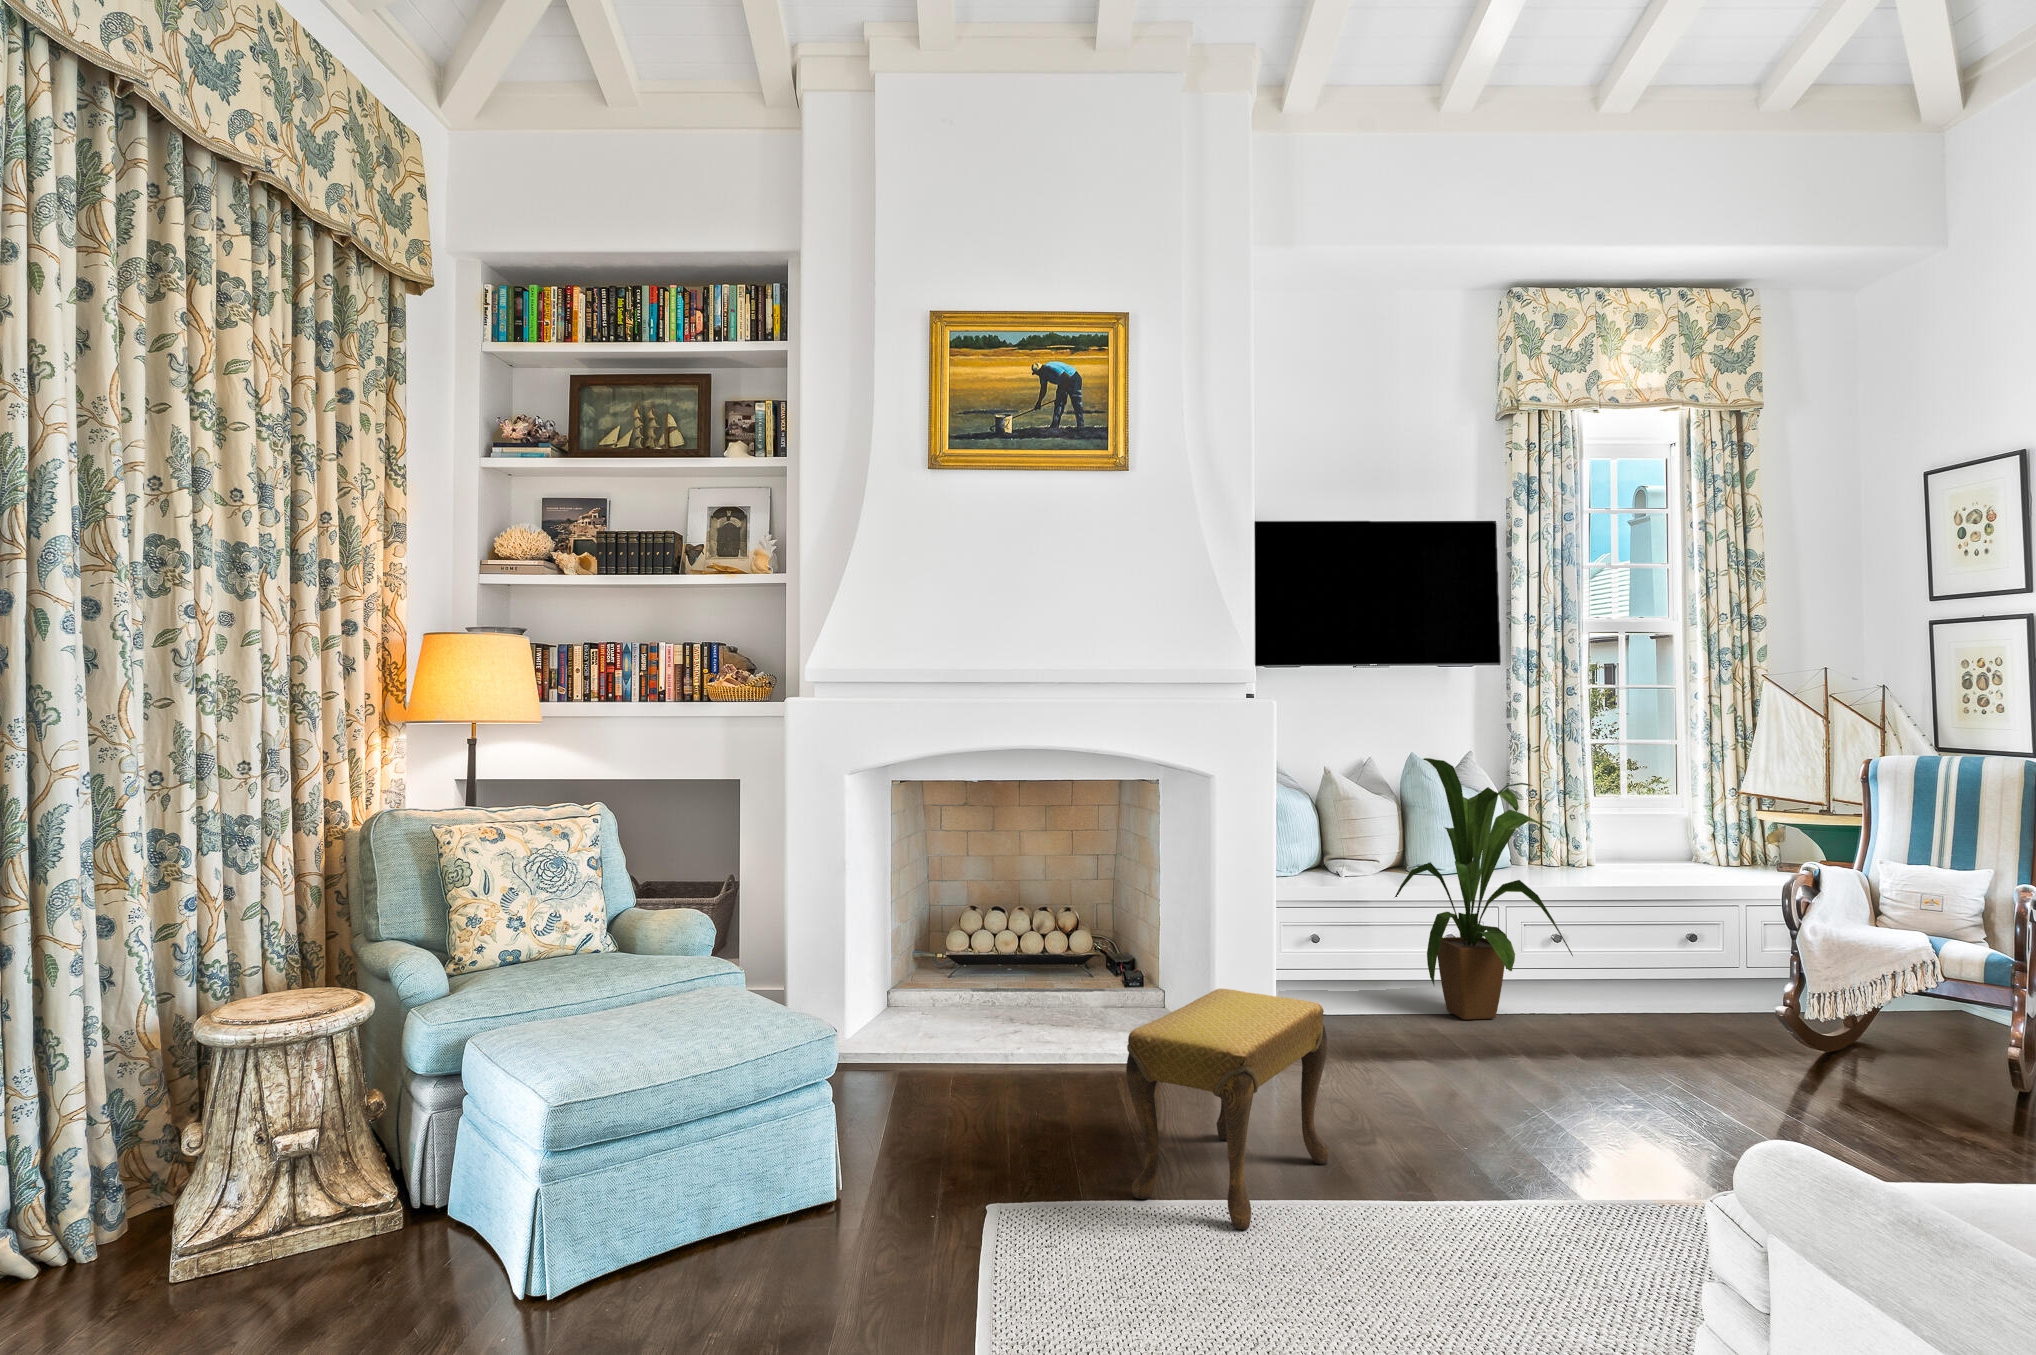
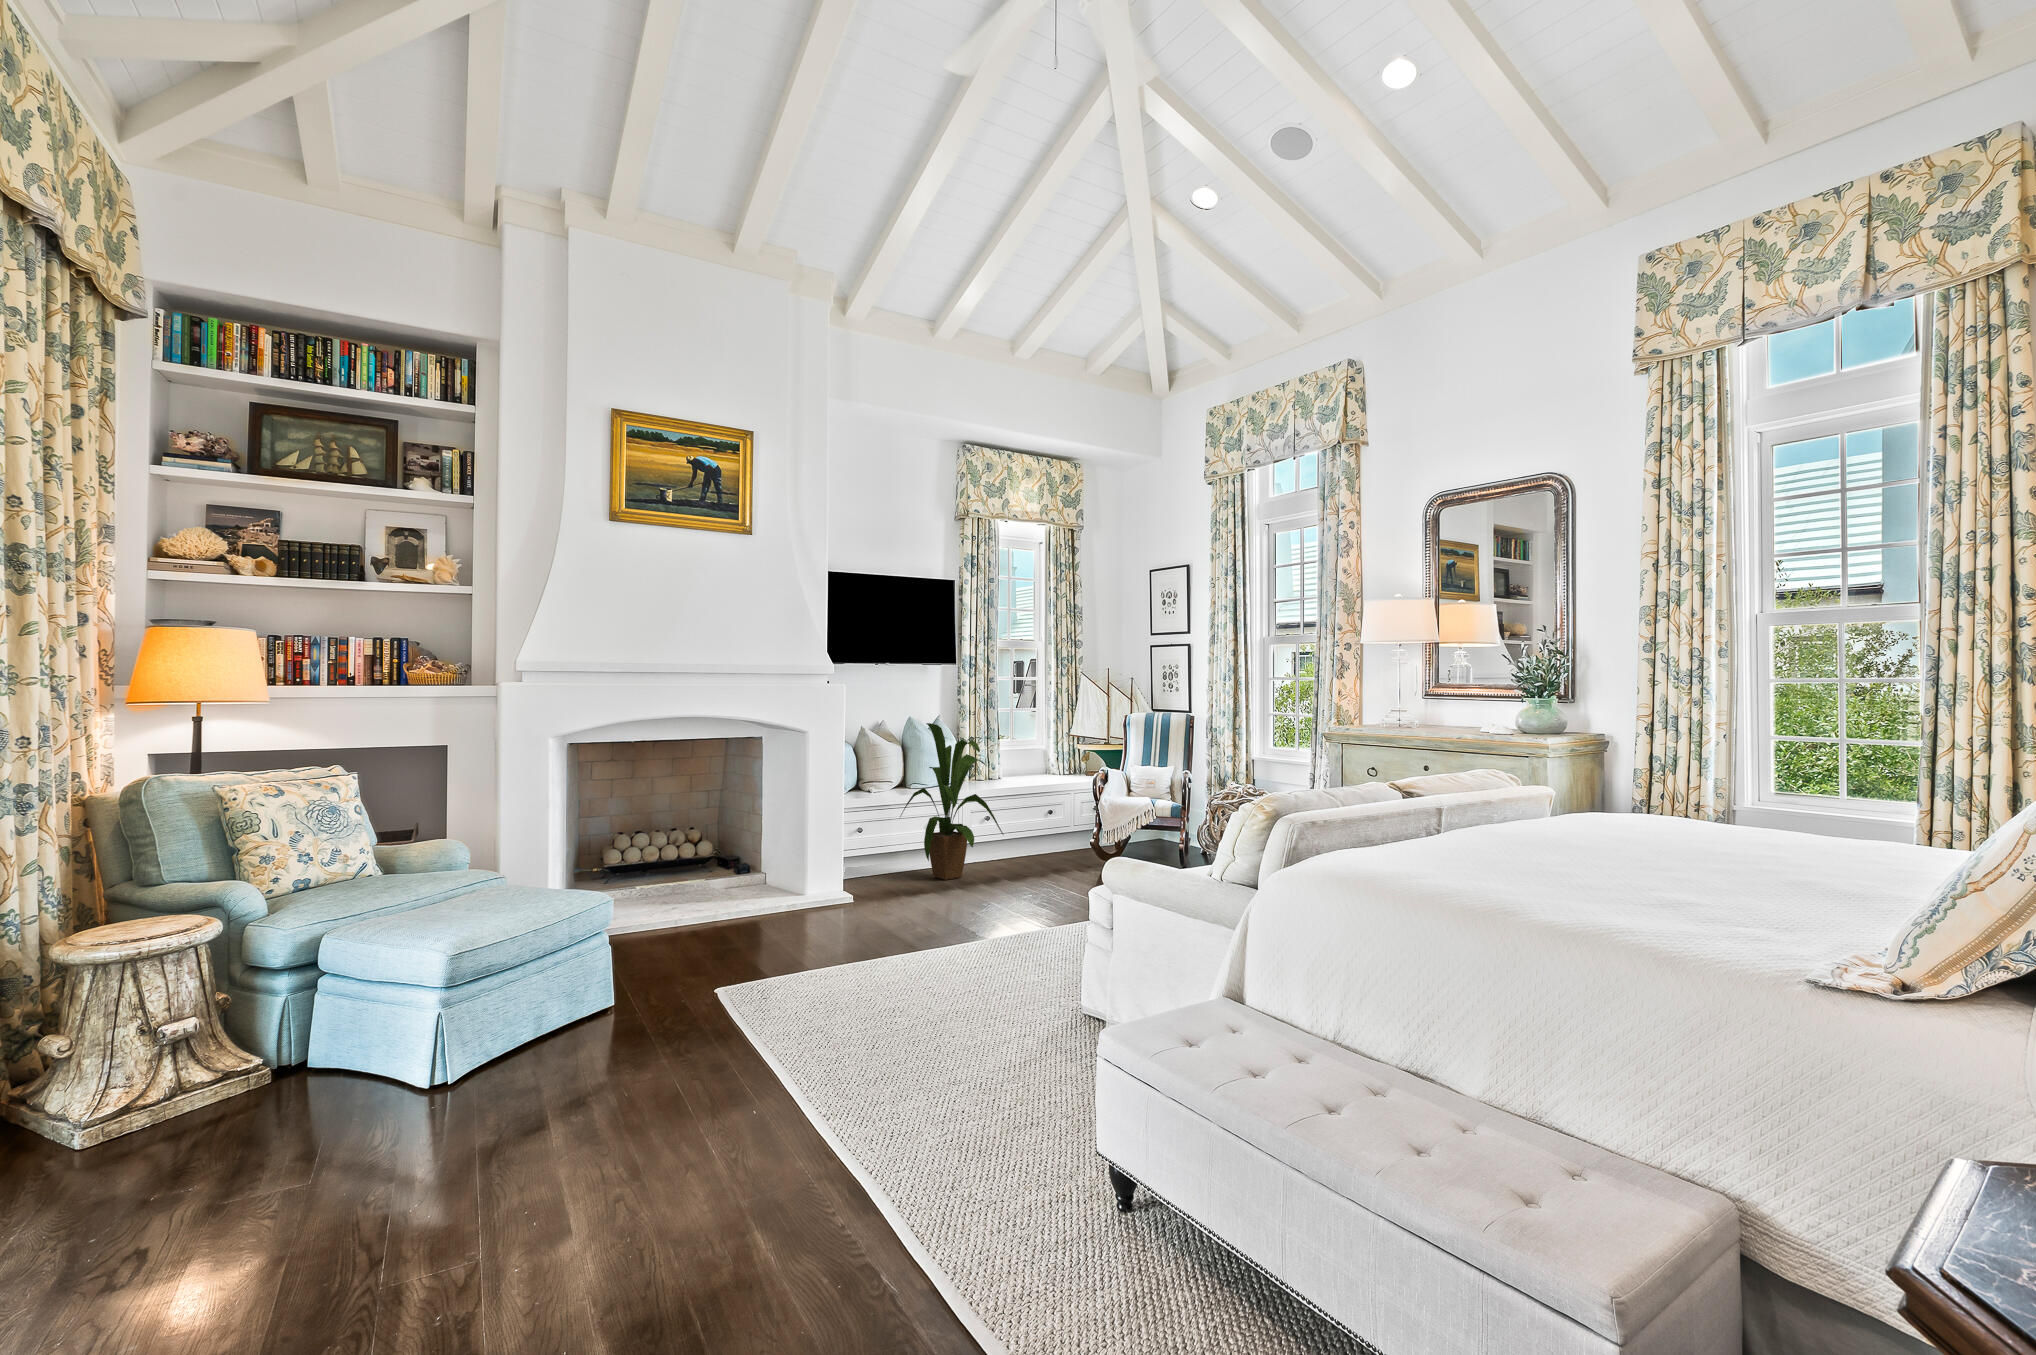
footstool: present [1126,989,1329,1230] -> none [808,858,909,982]

